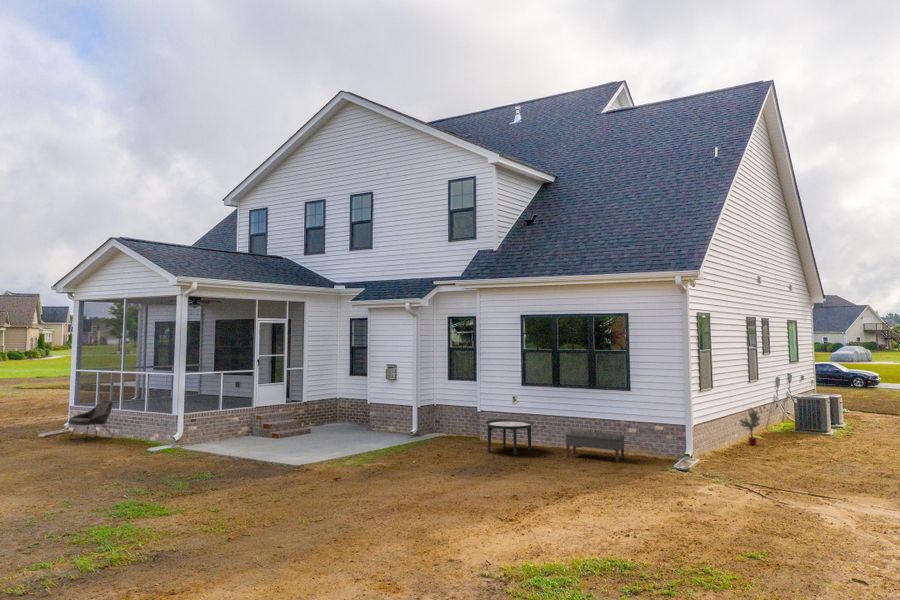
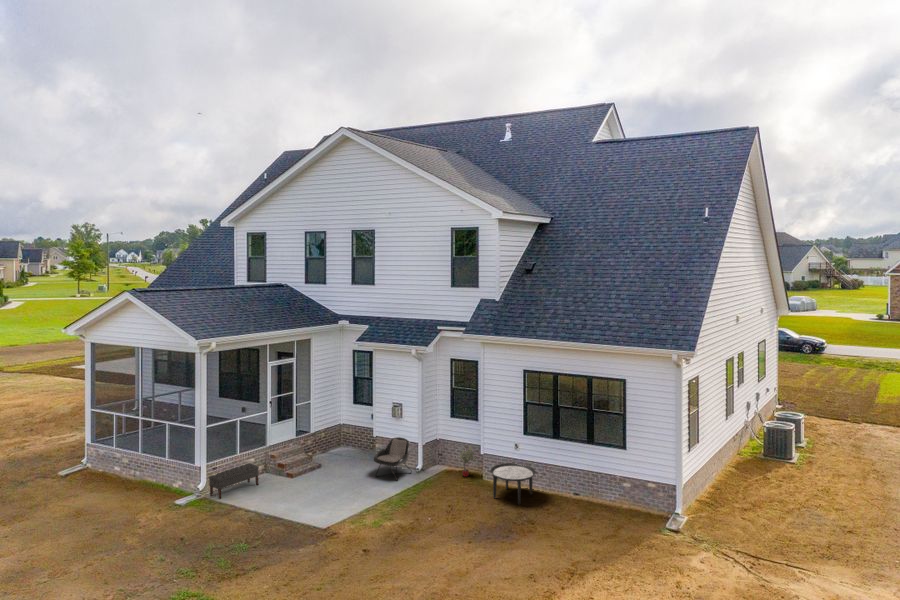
lounge chair: present [68,401,113,442] -> present [374,437,411,481]
potted tree: present [740,409,760,445] -> present [459,445,477,477]
bench: present [565,430,625,463] -> present [209,463,259,499]

